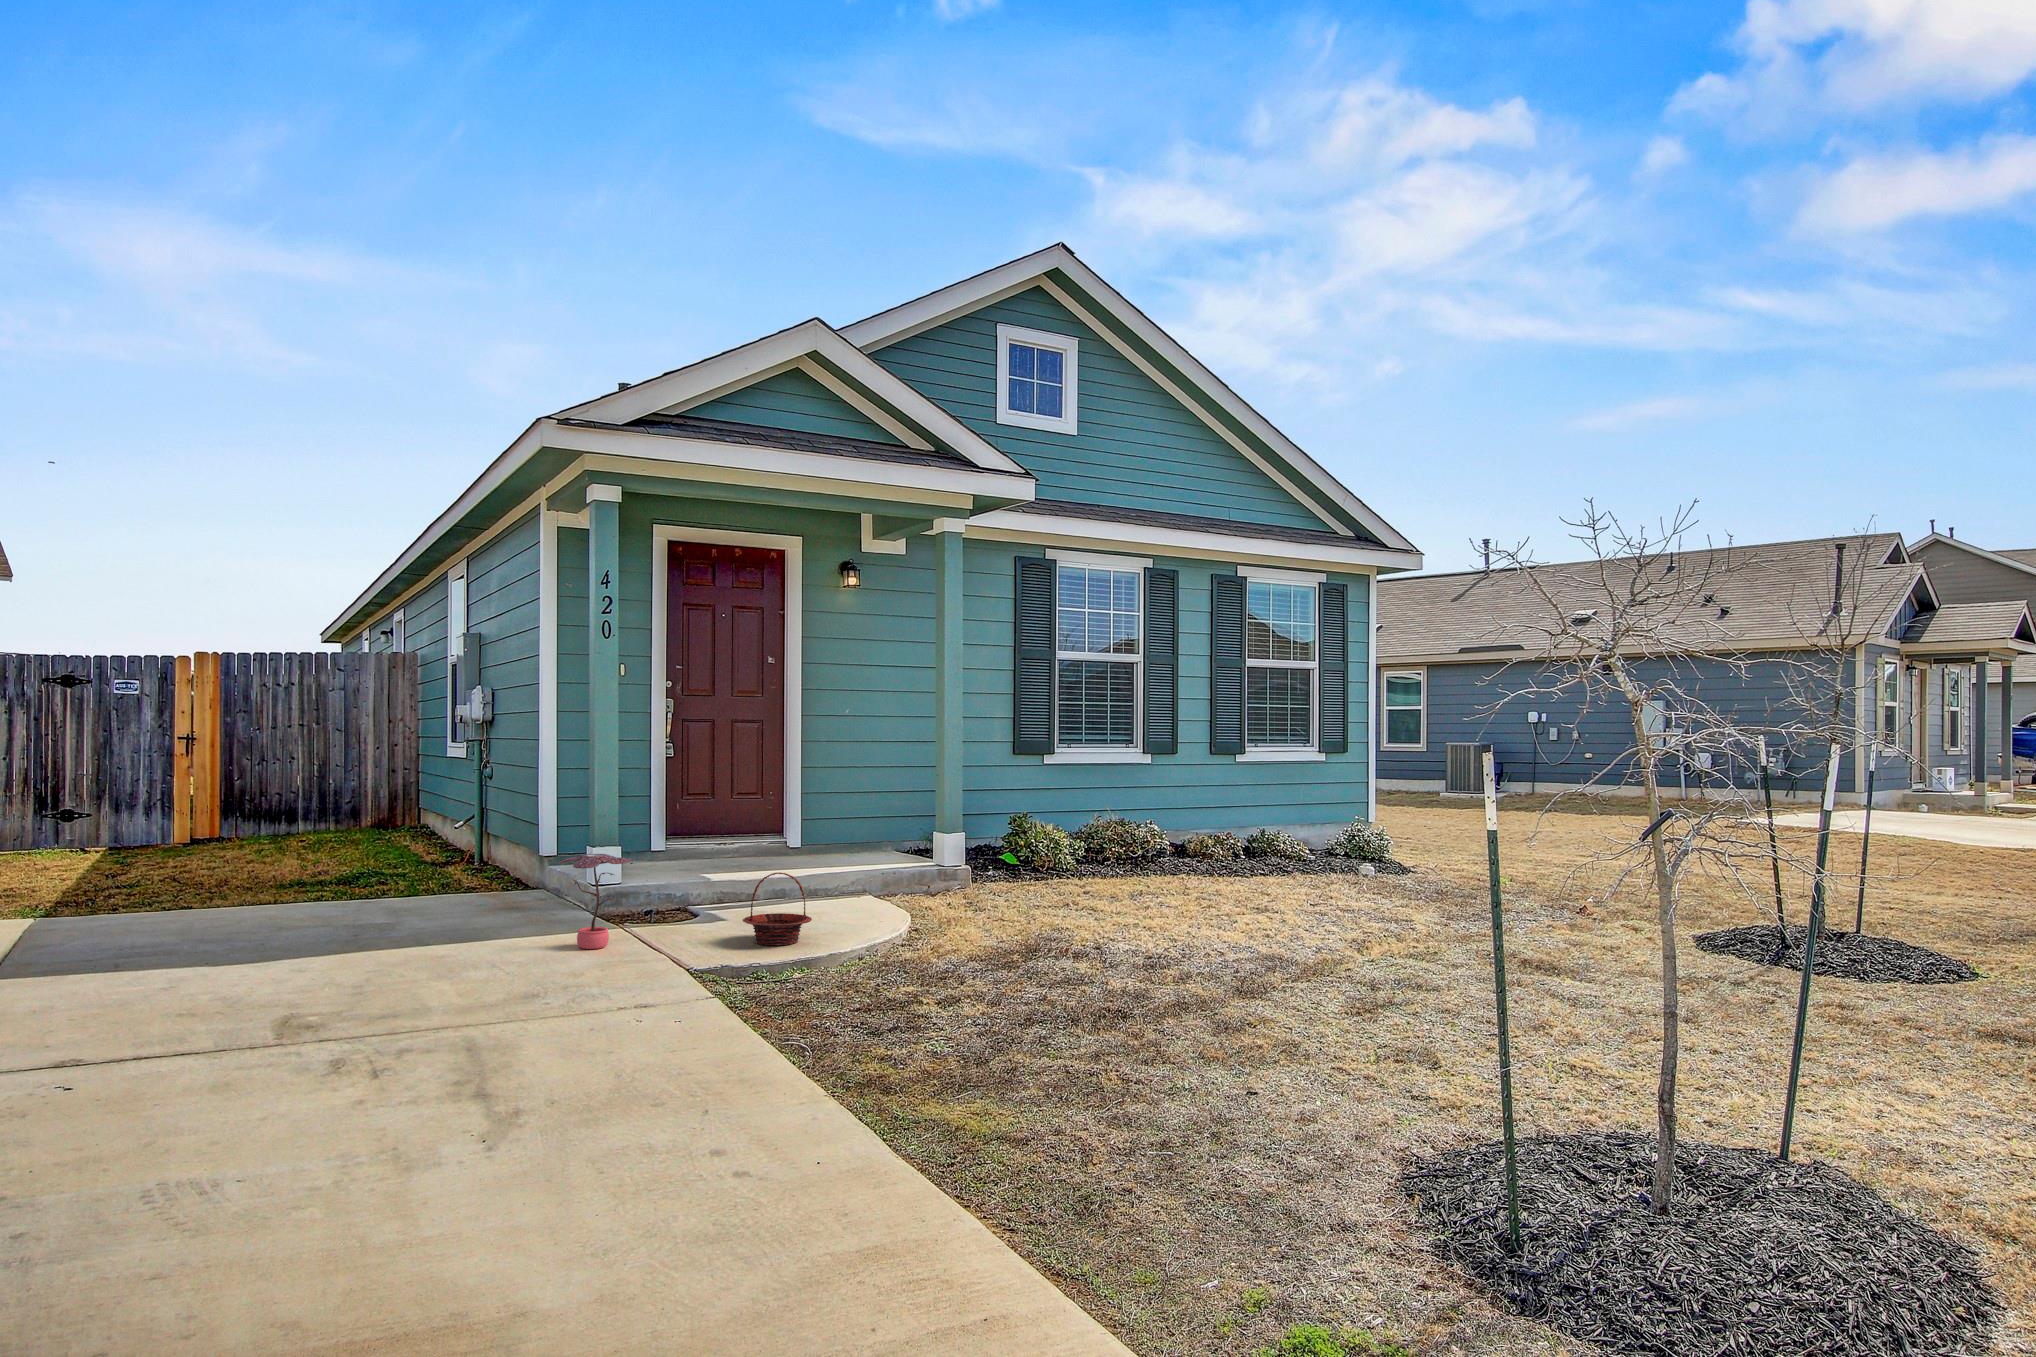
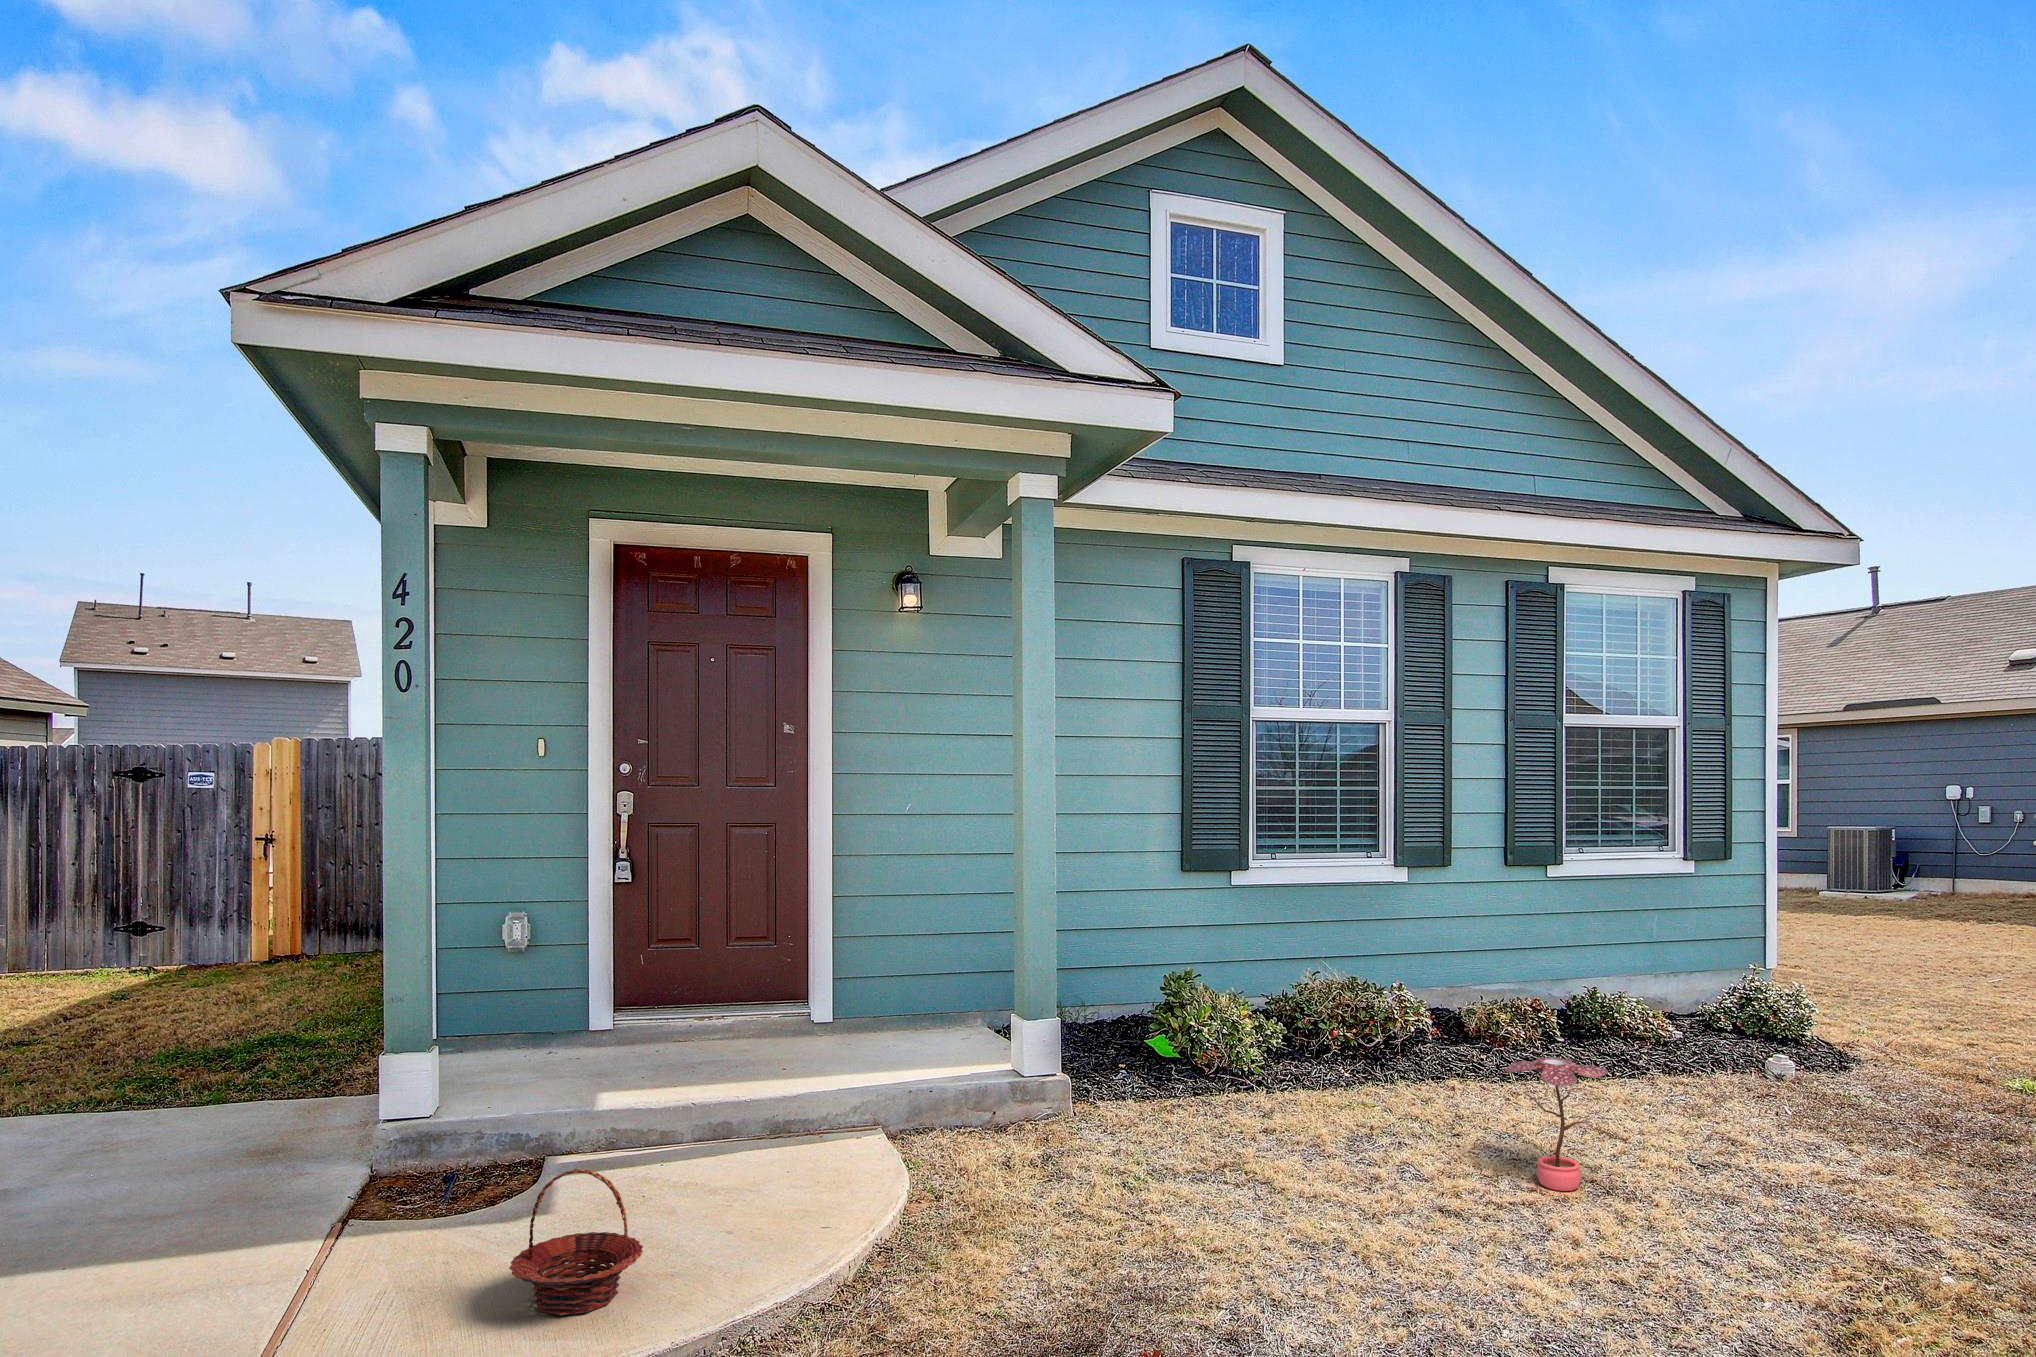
potted plant: present [559,854,632,949] -> present [1506,1058,1608,1191]

